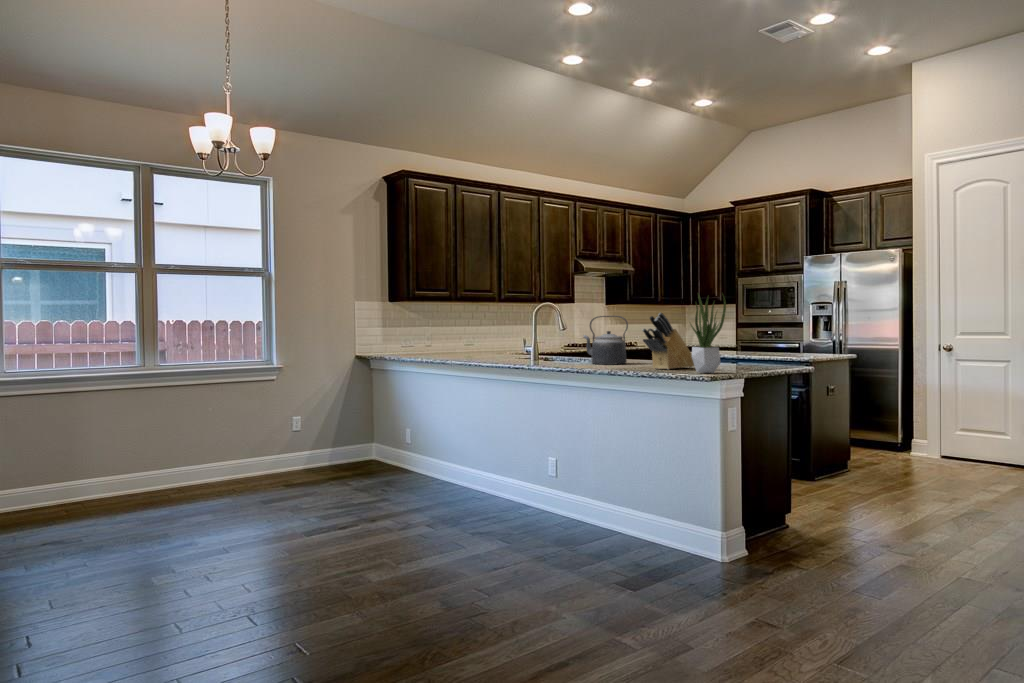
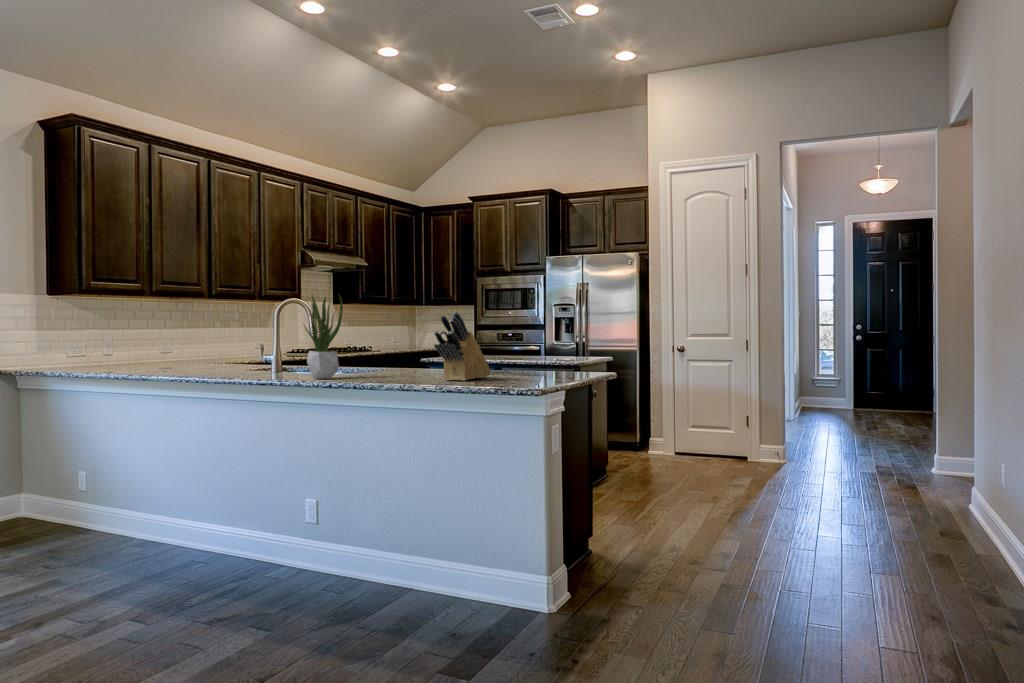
potted plant: present [691,294,726,373] -> present [304,295,343,379]
kettle: present [584,316,628,365] -> none [344,316,401,376]

